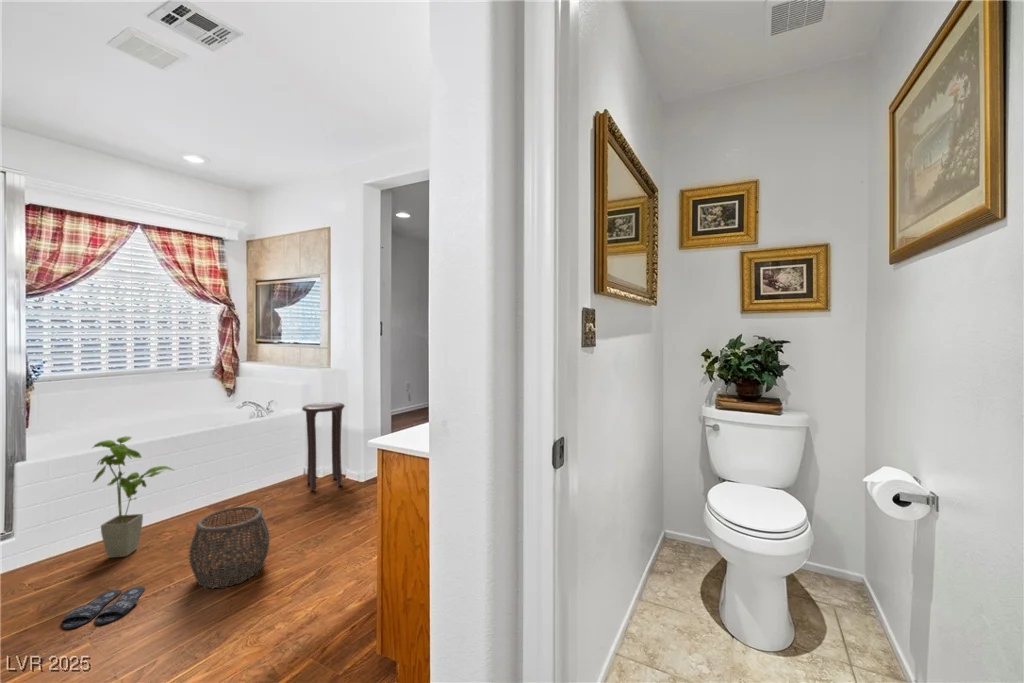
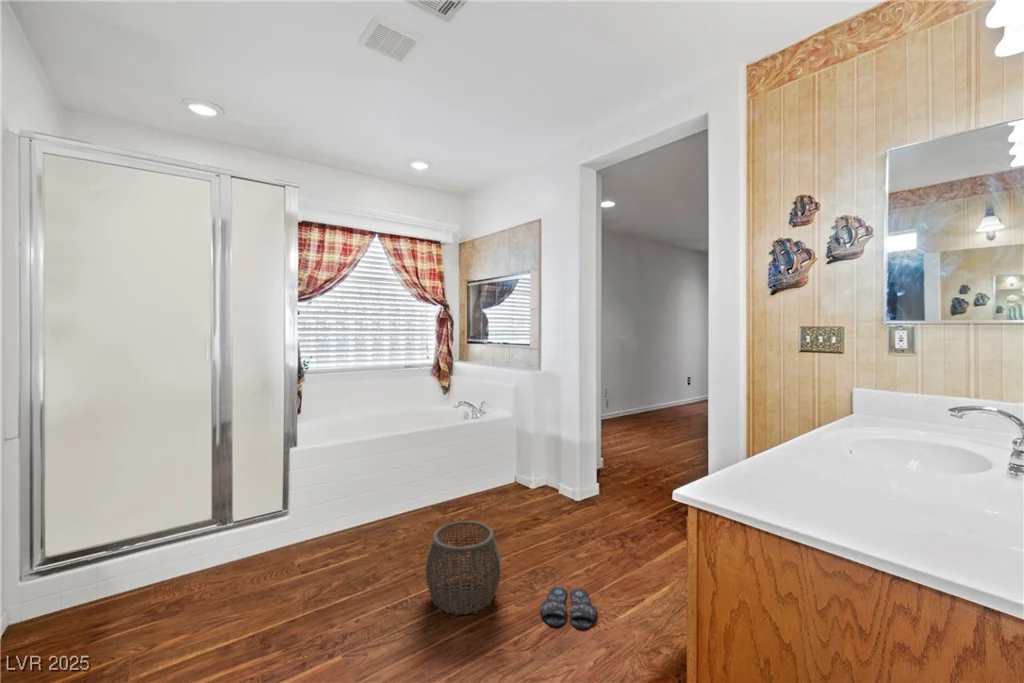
stool: present [302,402,345,490] -> none [516,407,558,502]
house plant: present [93,436,173,558] -> none [344,433,409,551]
slippers: present [62,587,145,629] -> present [541,587,596,629]

